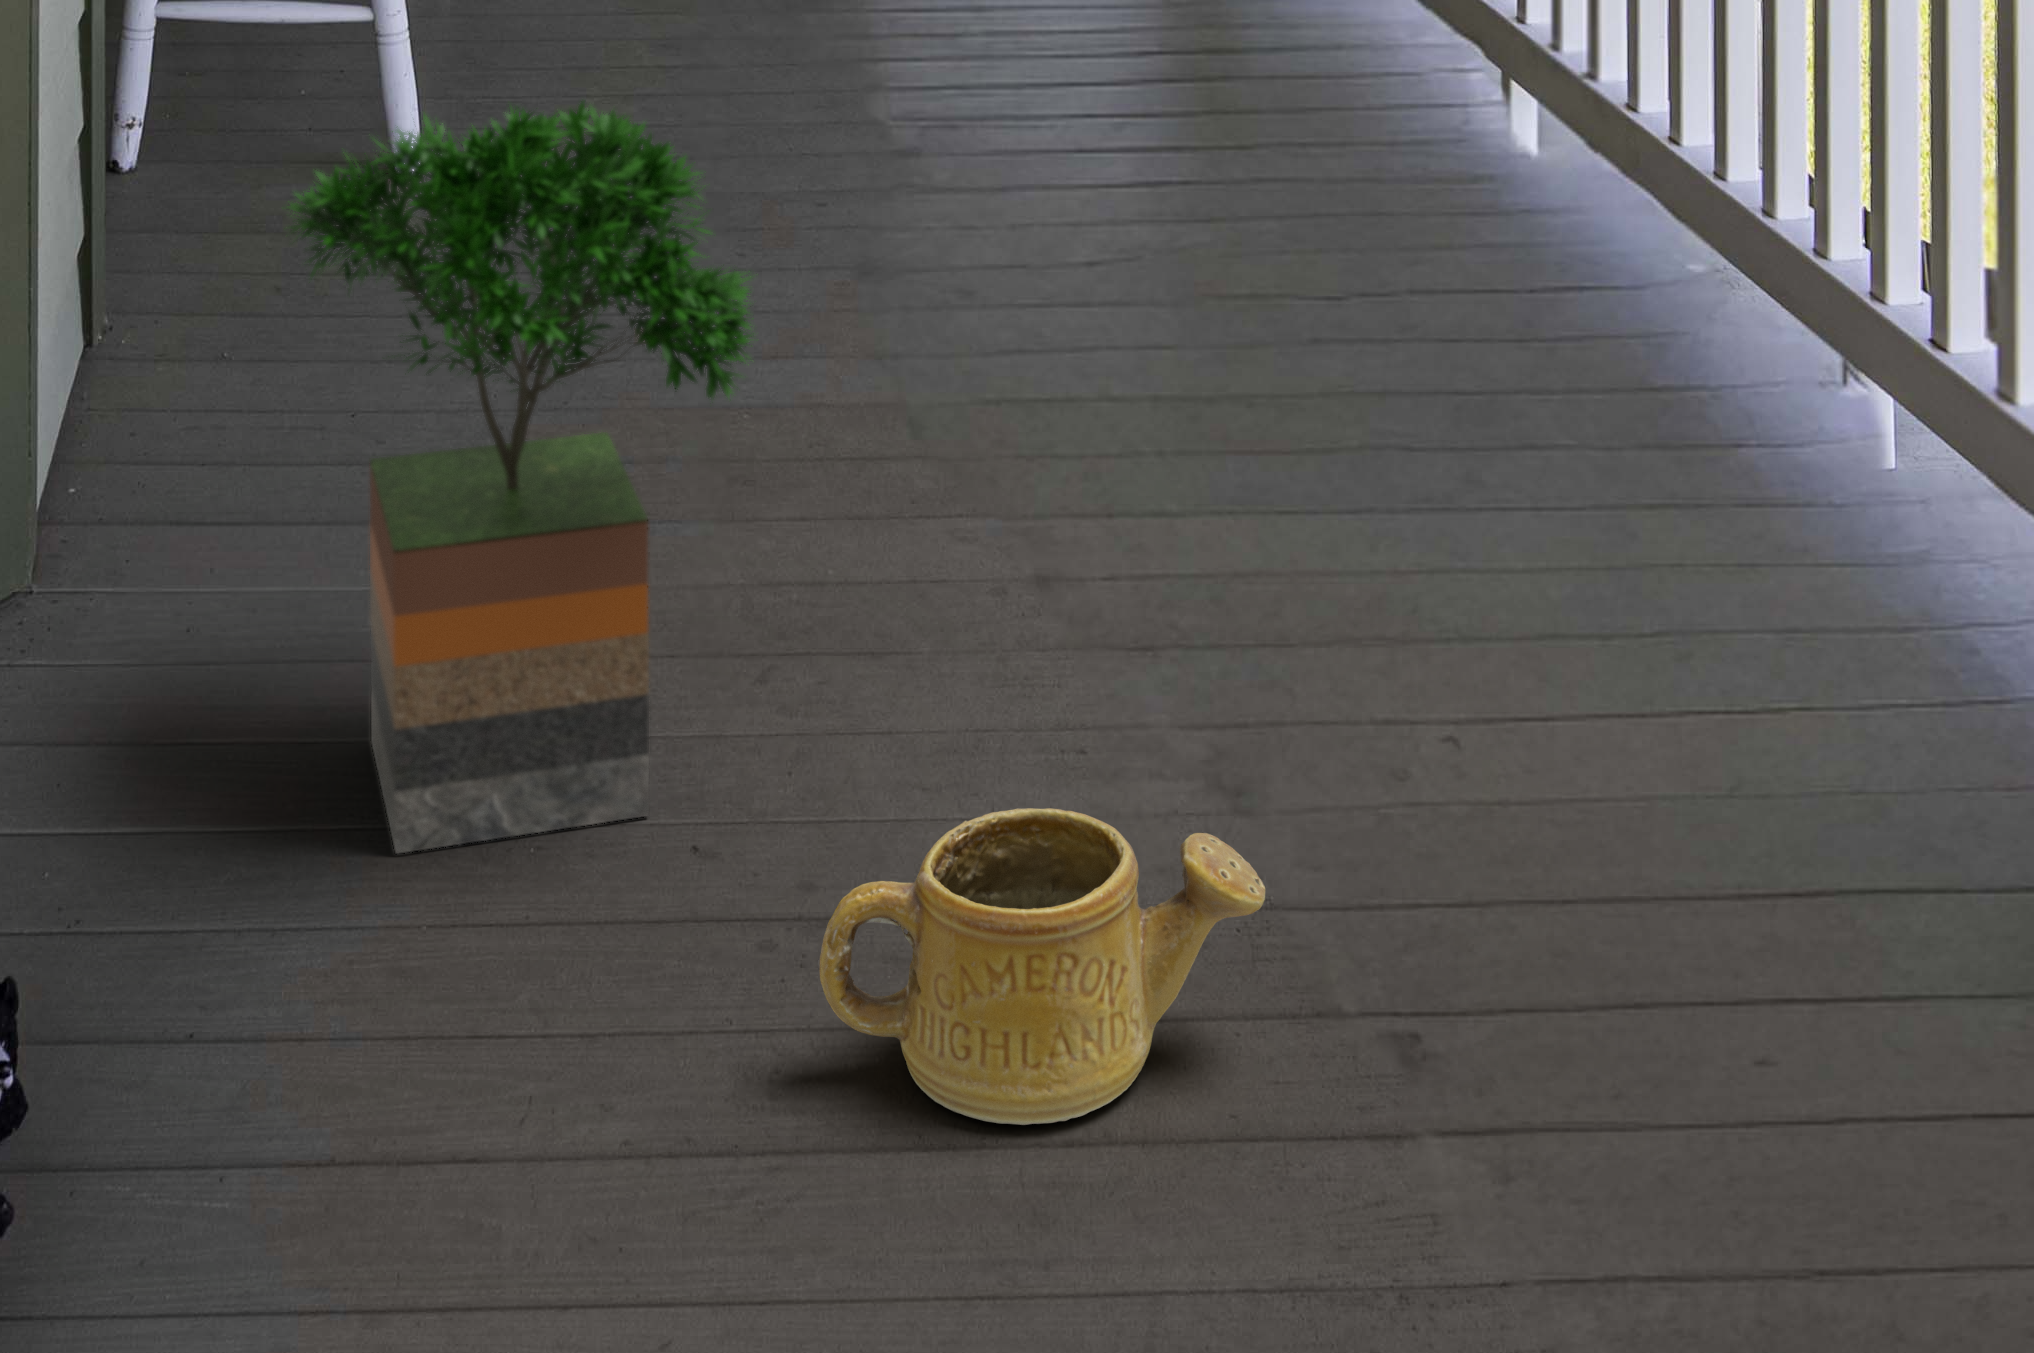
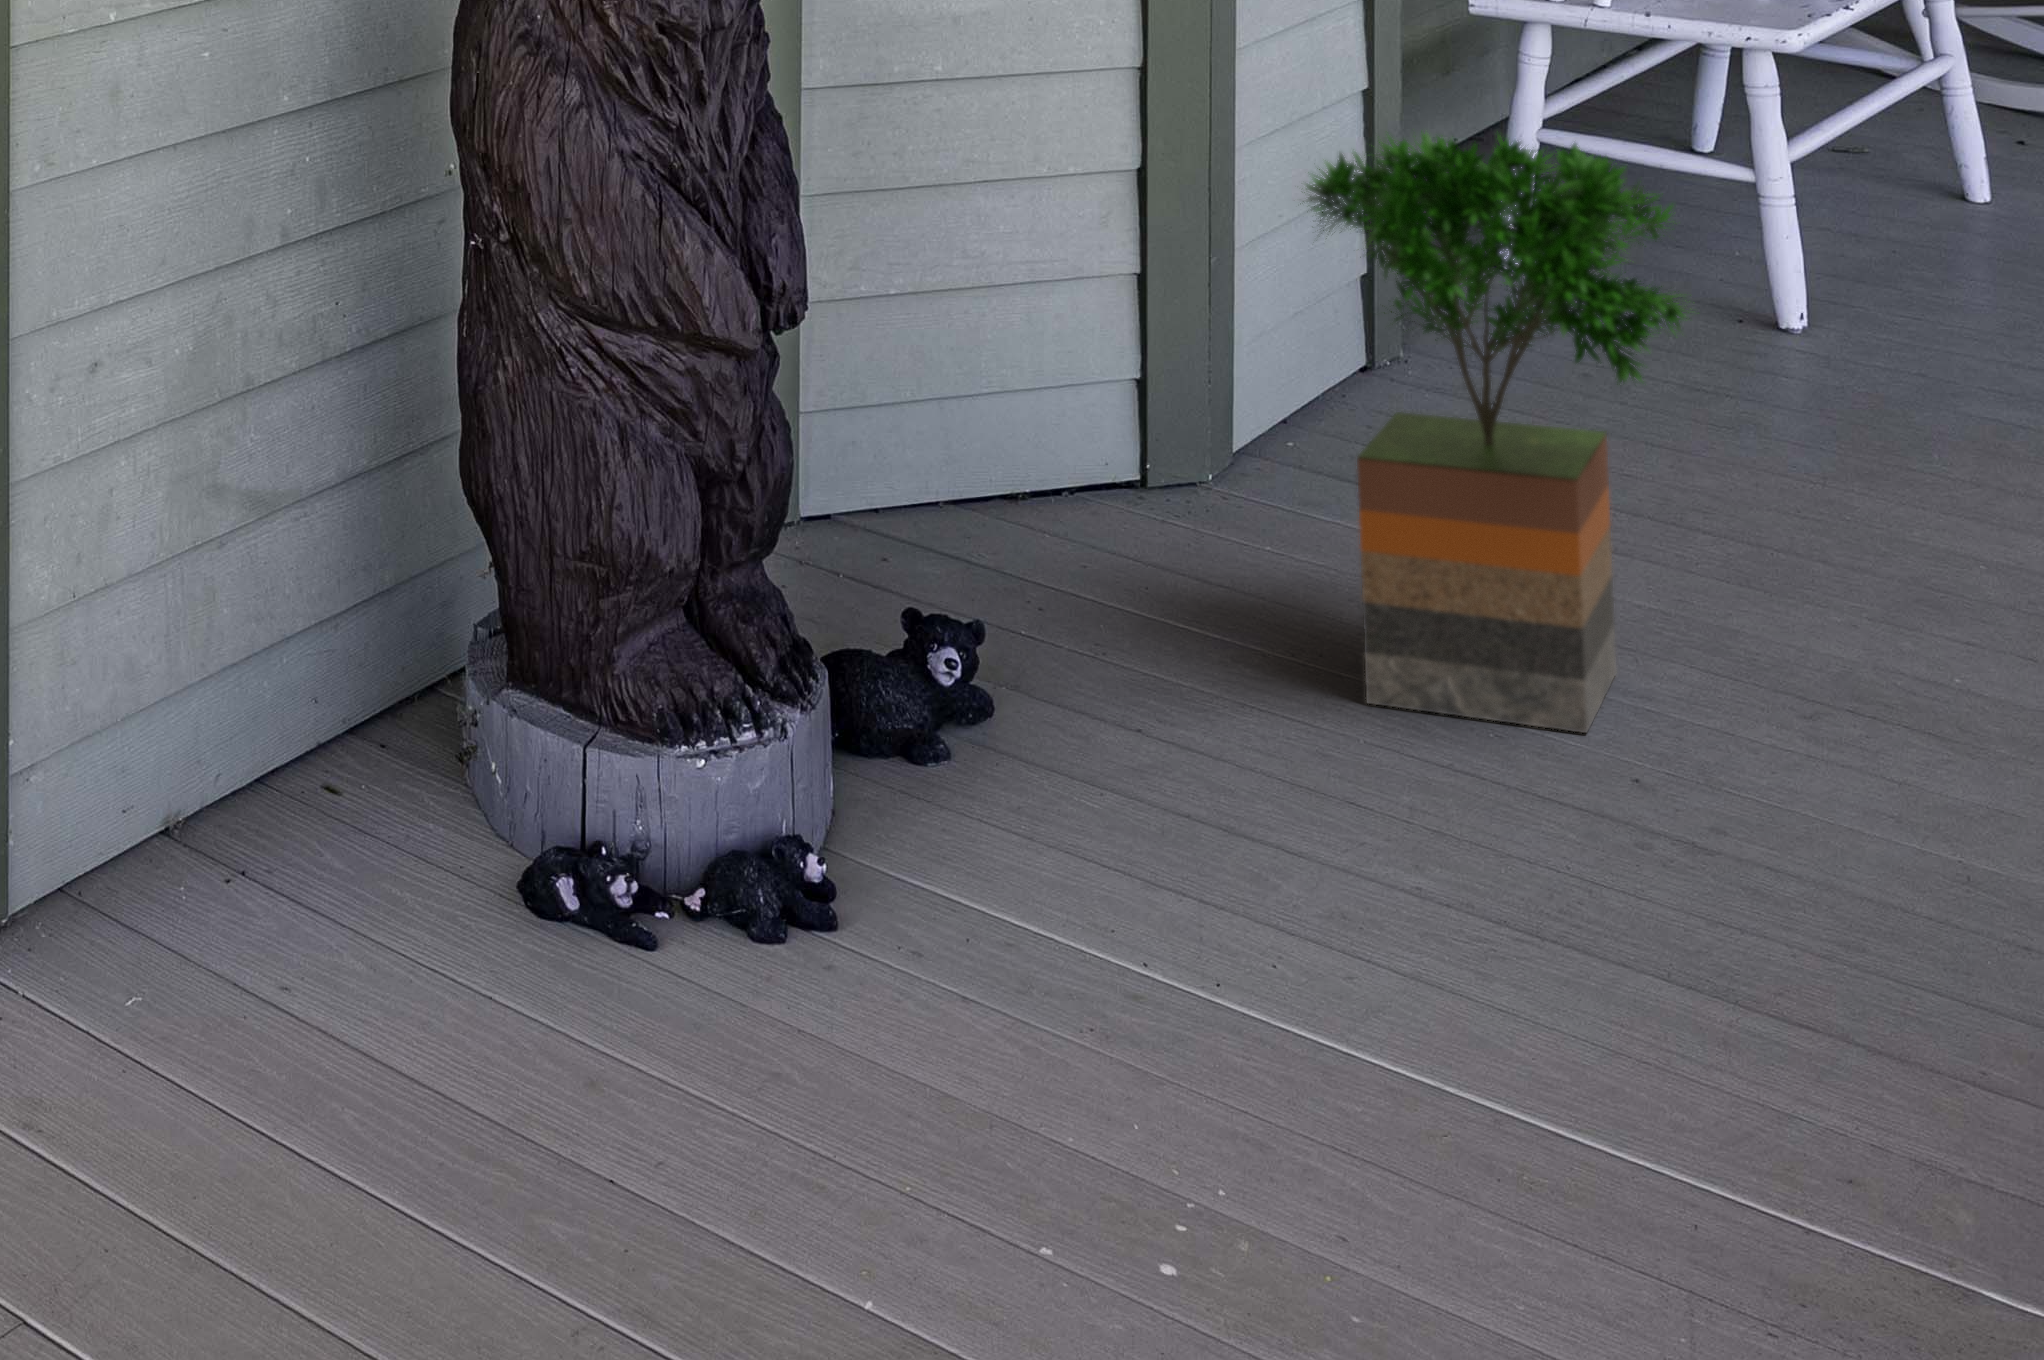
watering can: present [819,808,1265,1125] -> none [1571,718,1984,960]

